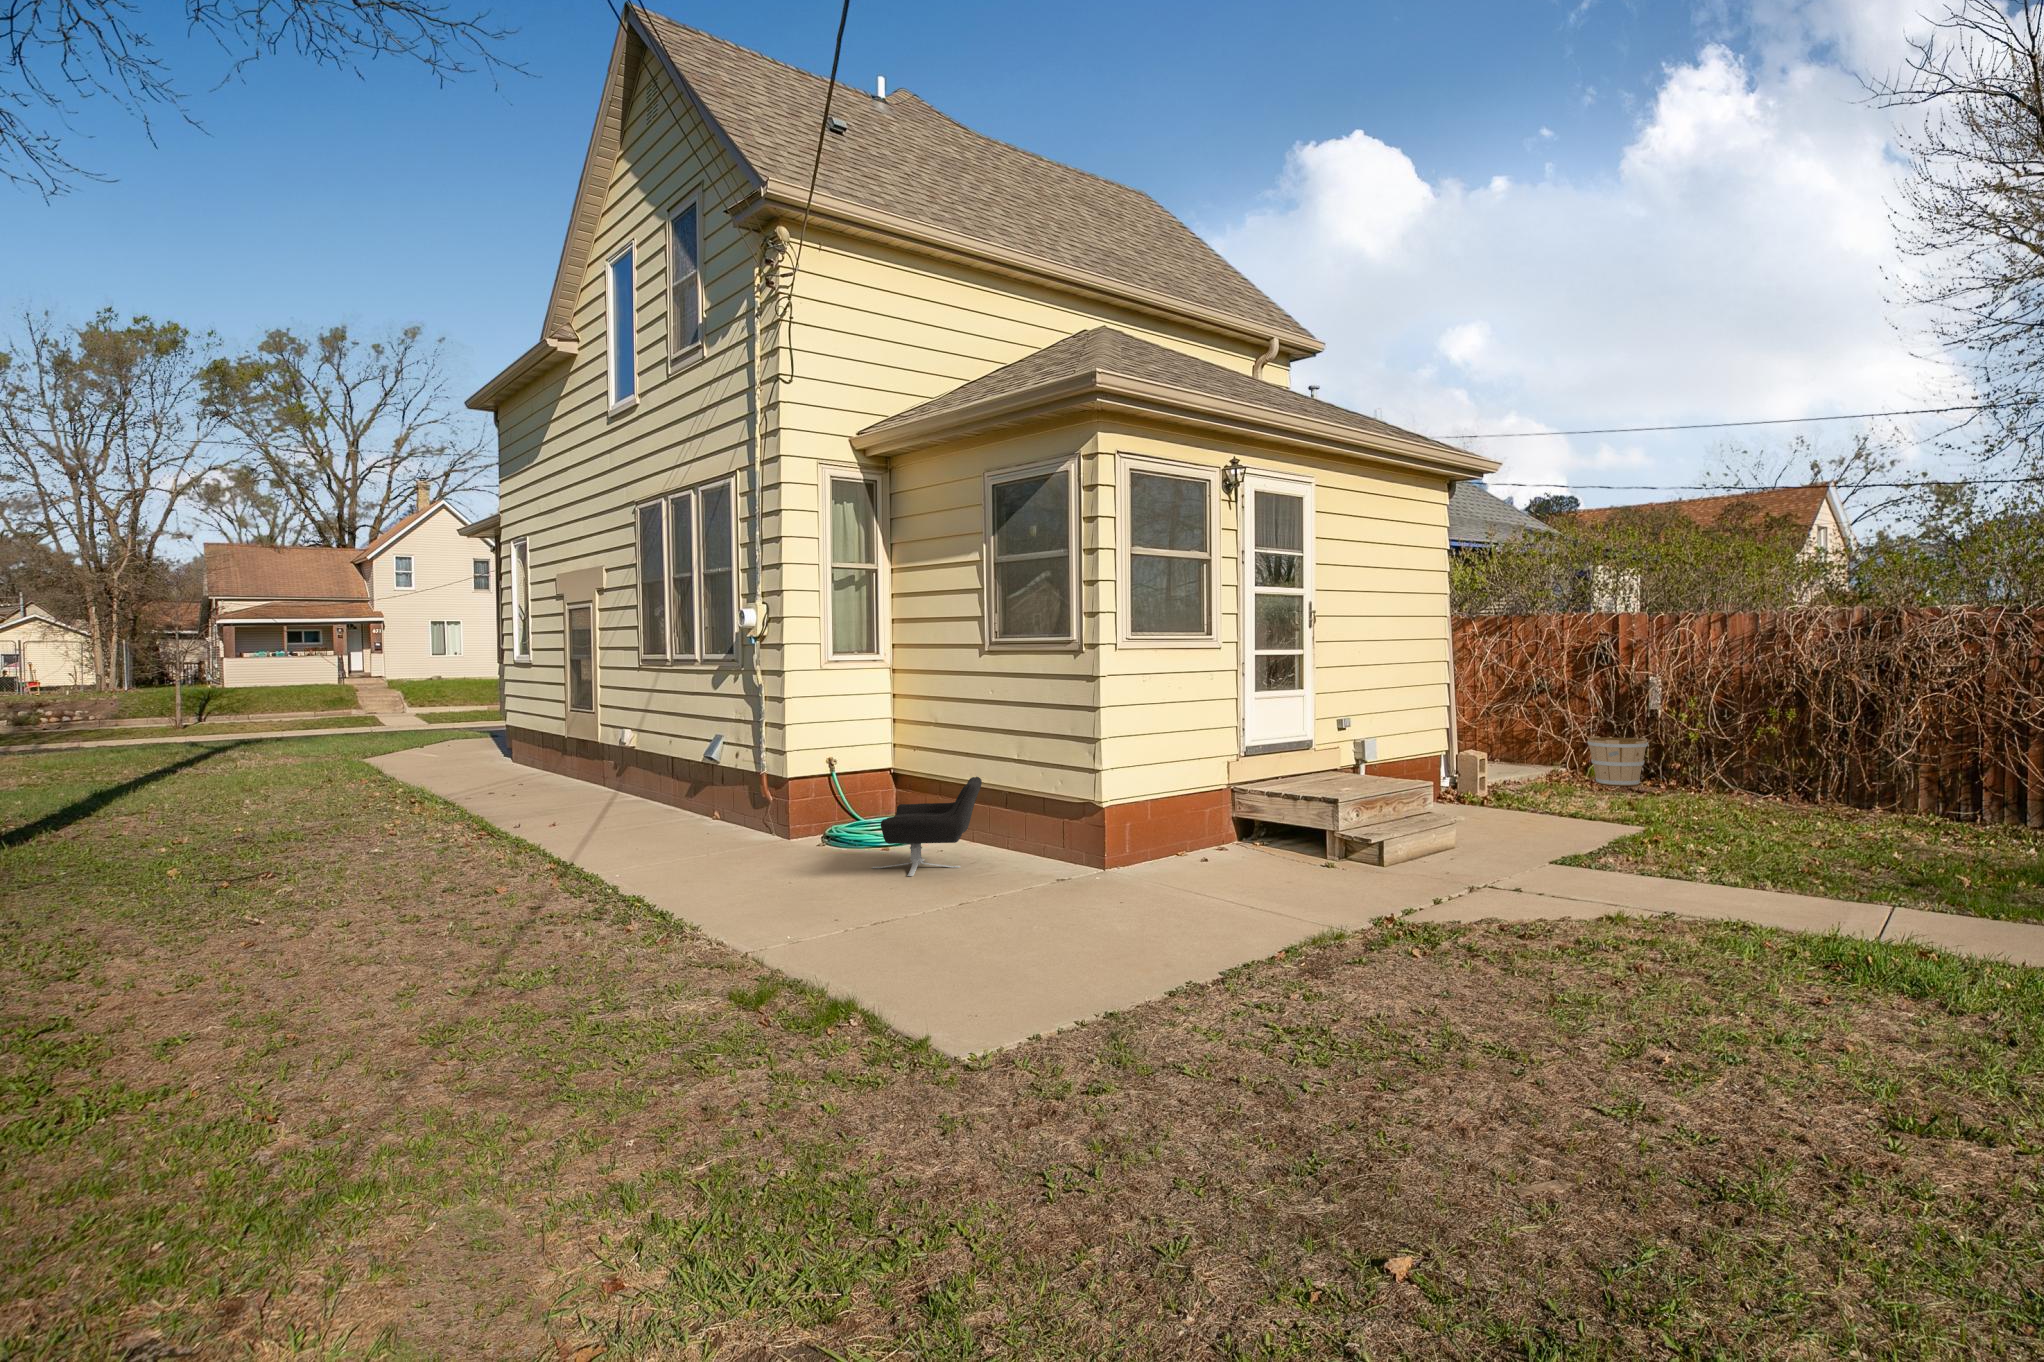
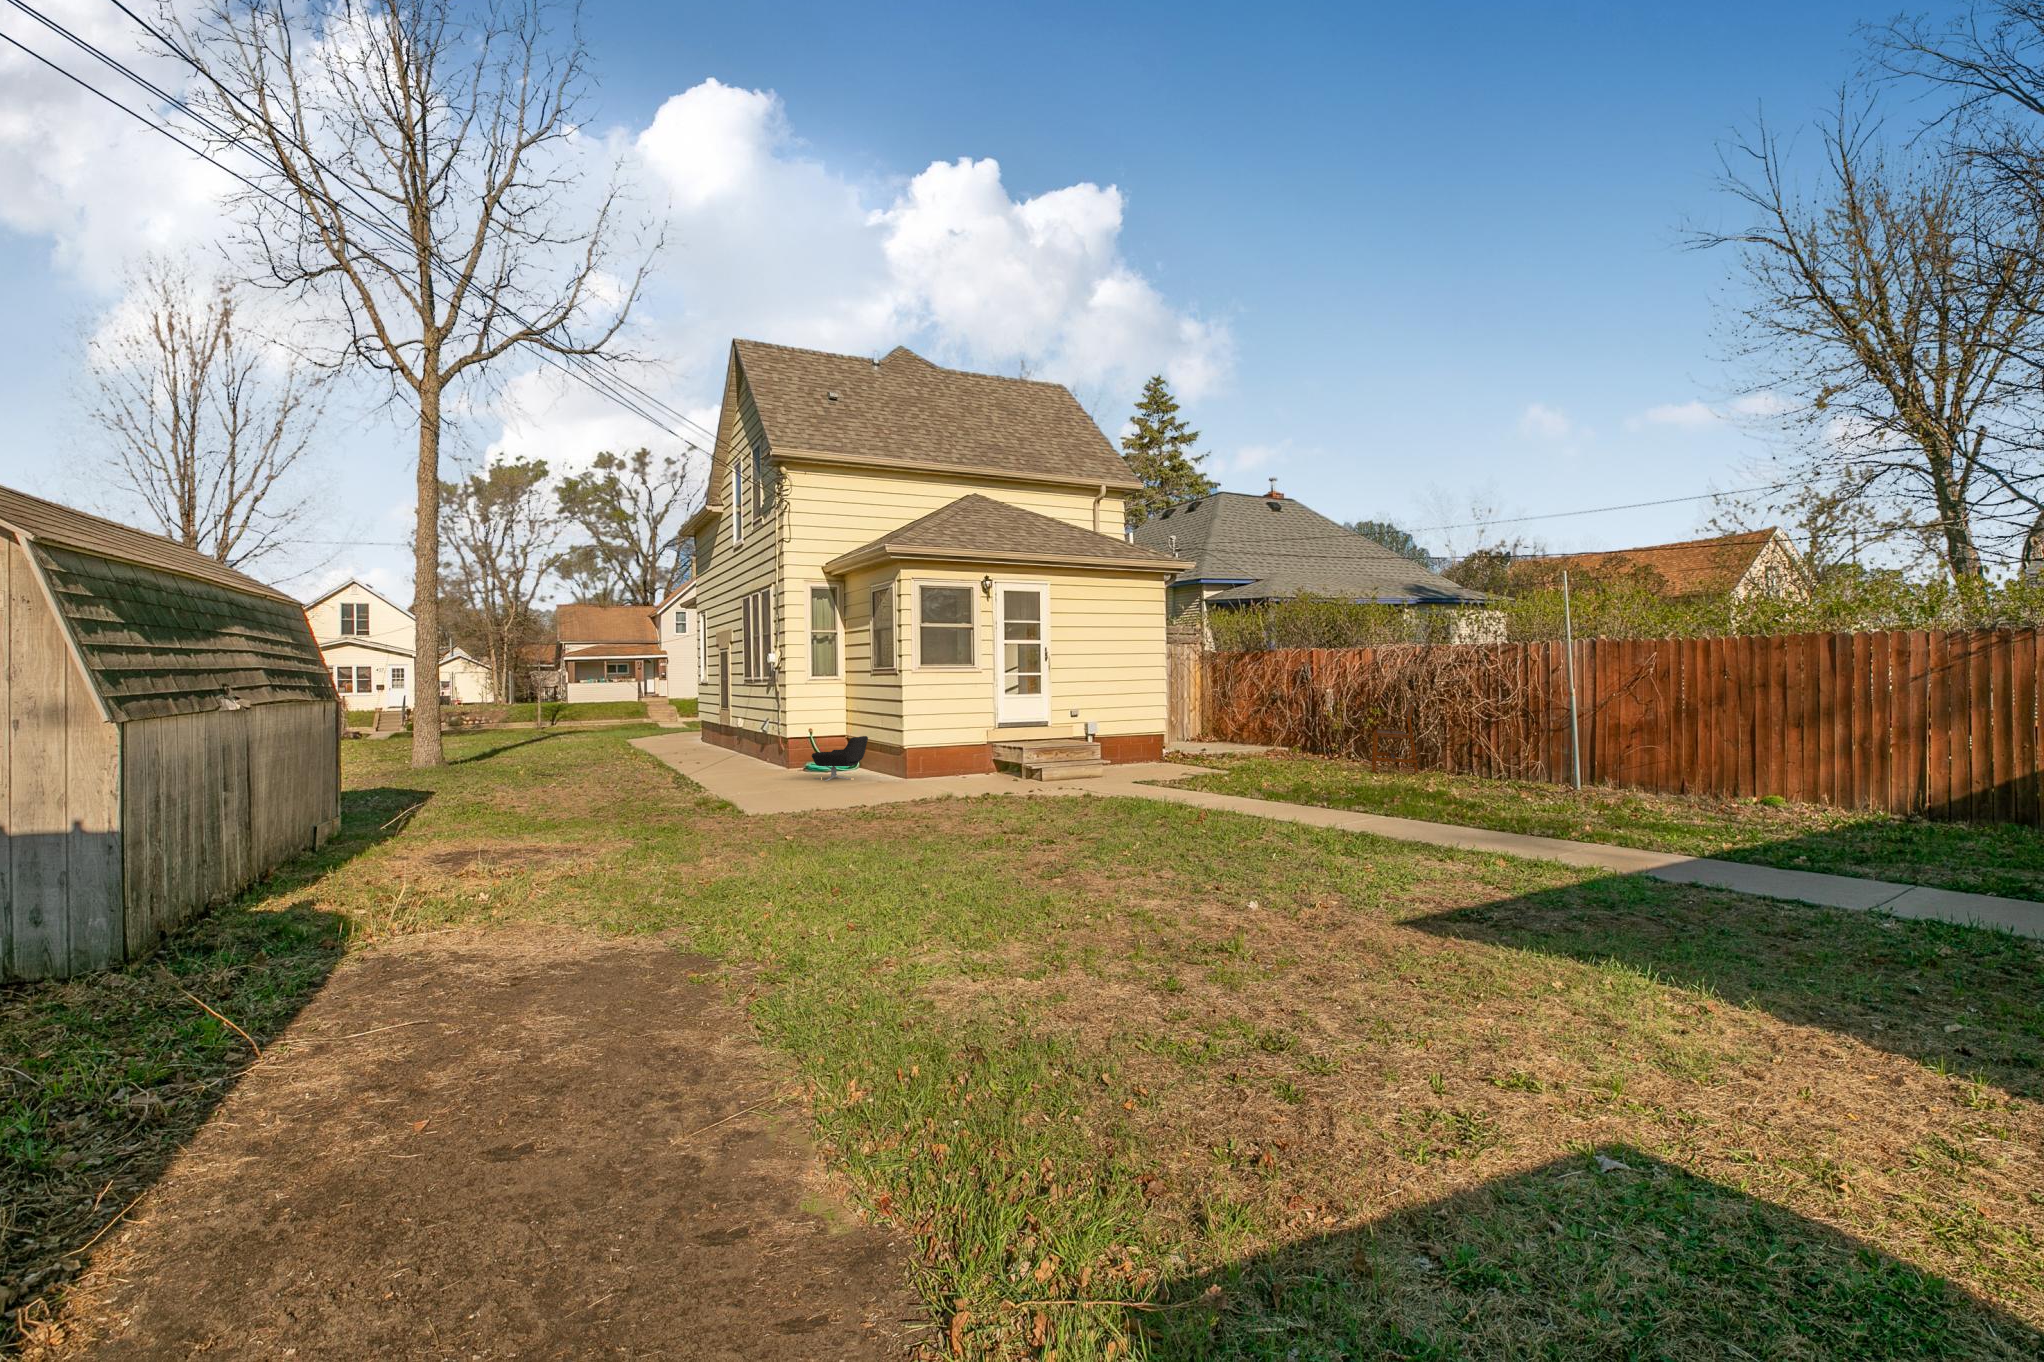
bench: none [1785,697,1933,818] -> present [1371,704,1418,773]
wooden bucket: present [1587,736,1648,786] -> none [1285,729,1320,759]

